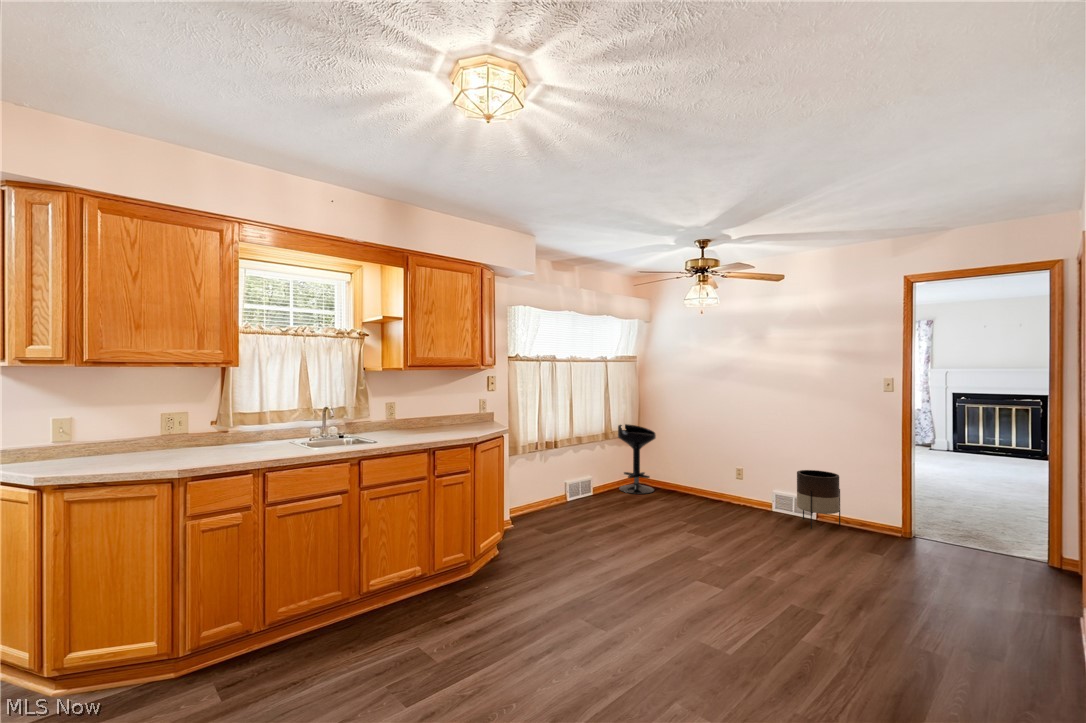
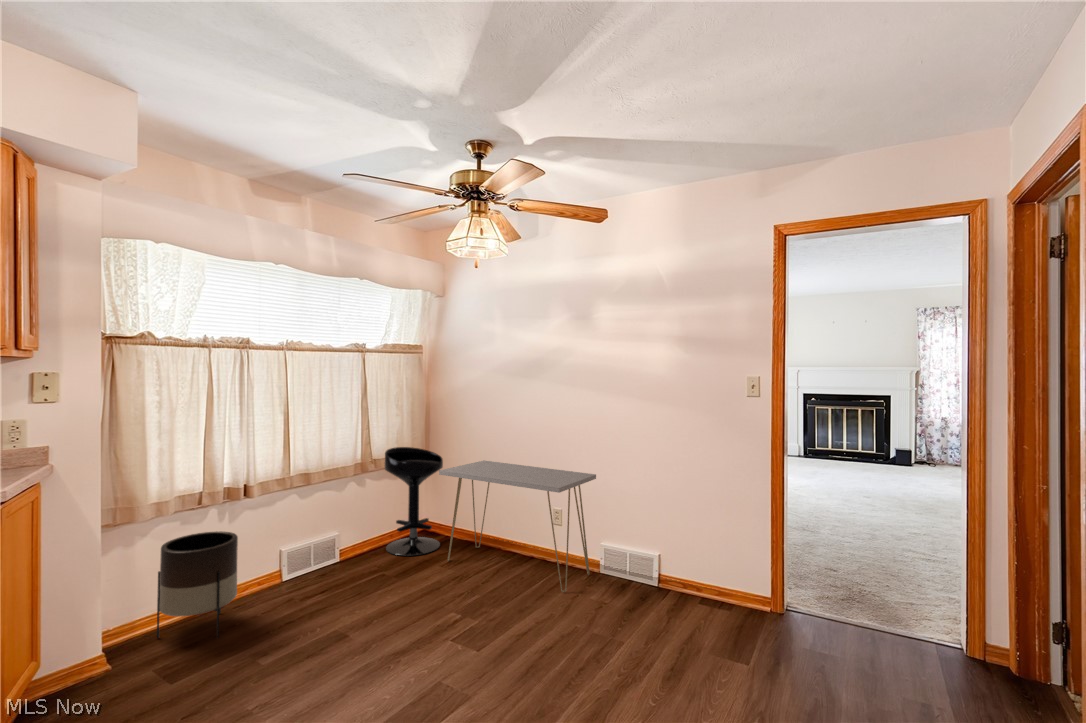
console table: none [659,435,770,517] -> present [439,461,596,592]
planter: present [797,470,840,529] -> present [157,531,238,638]

